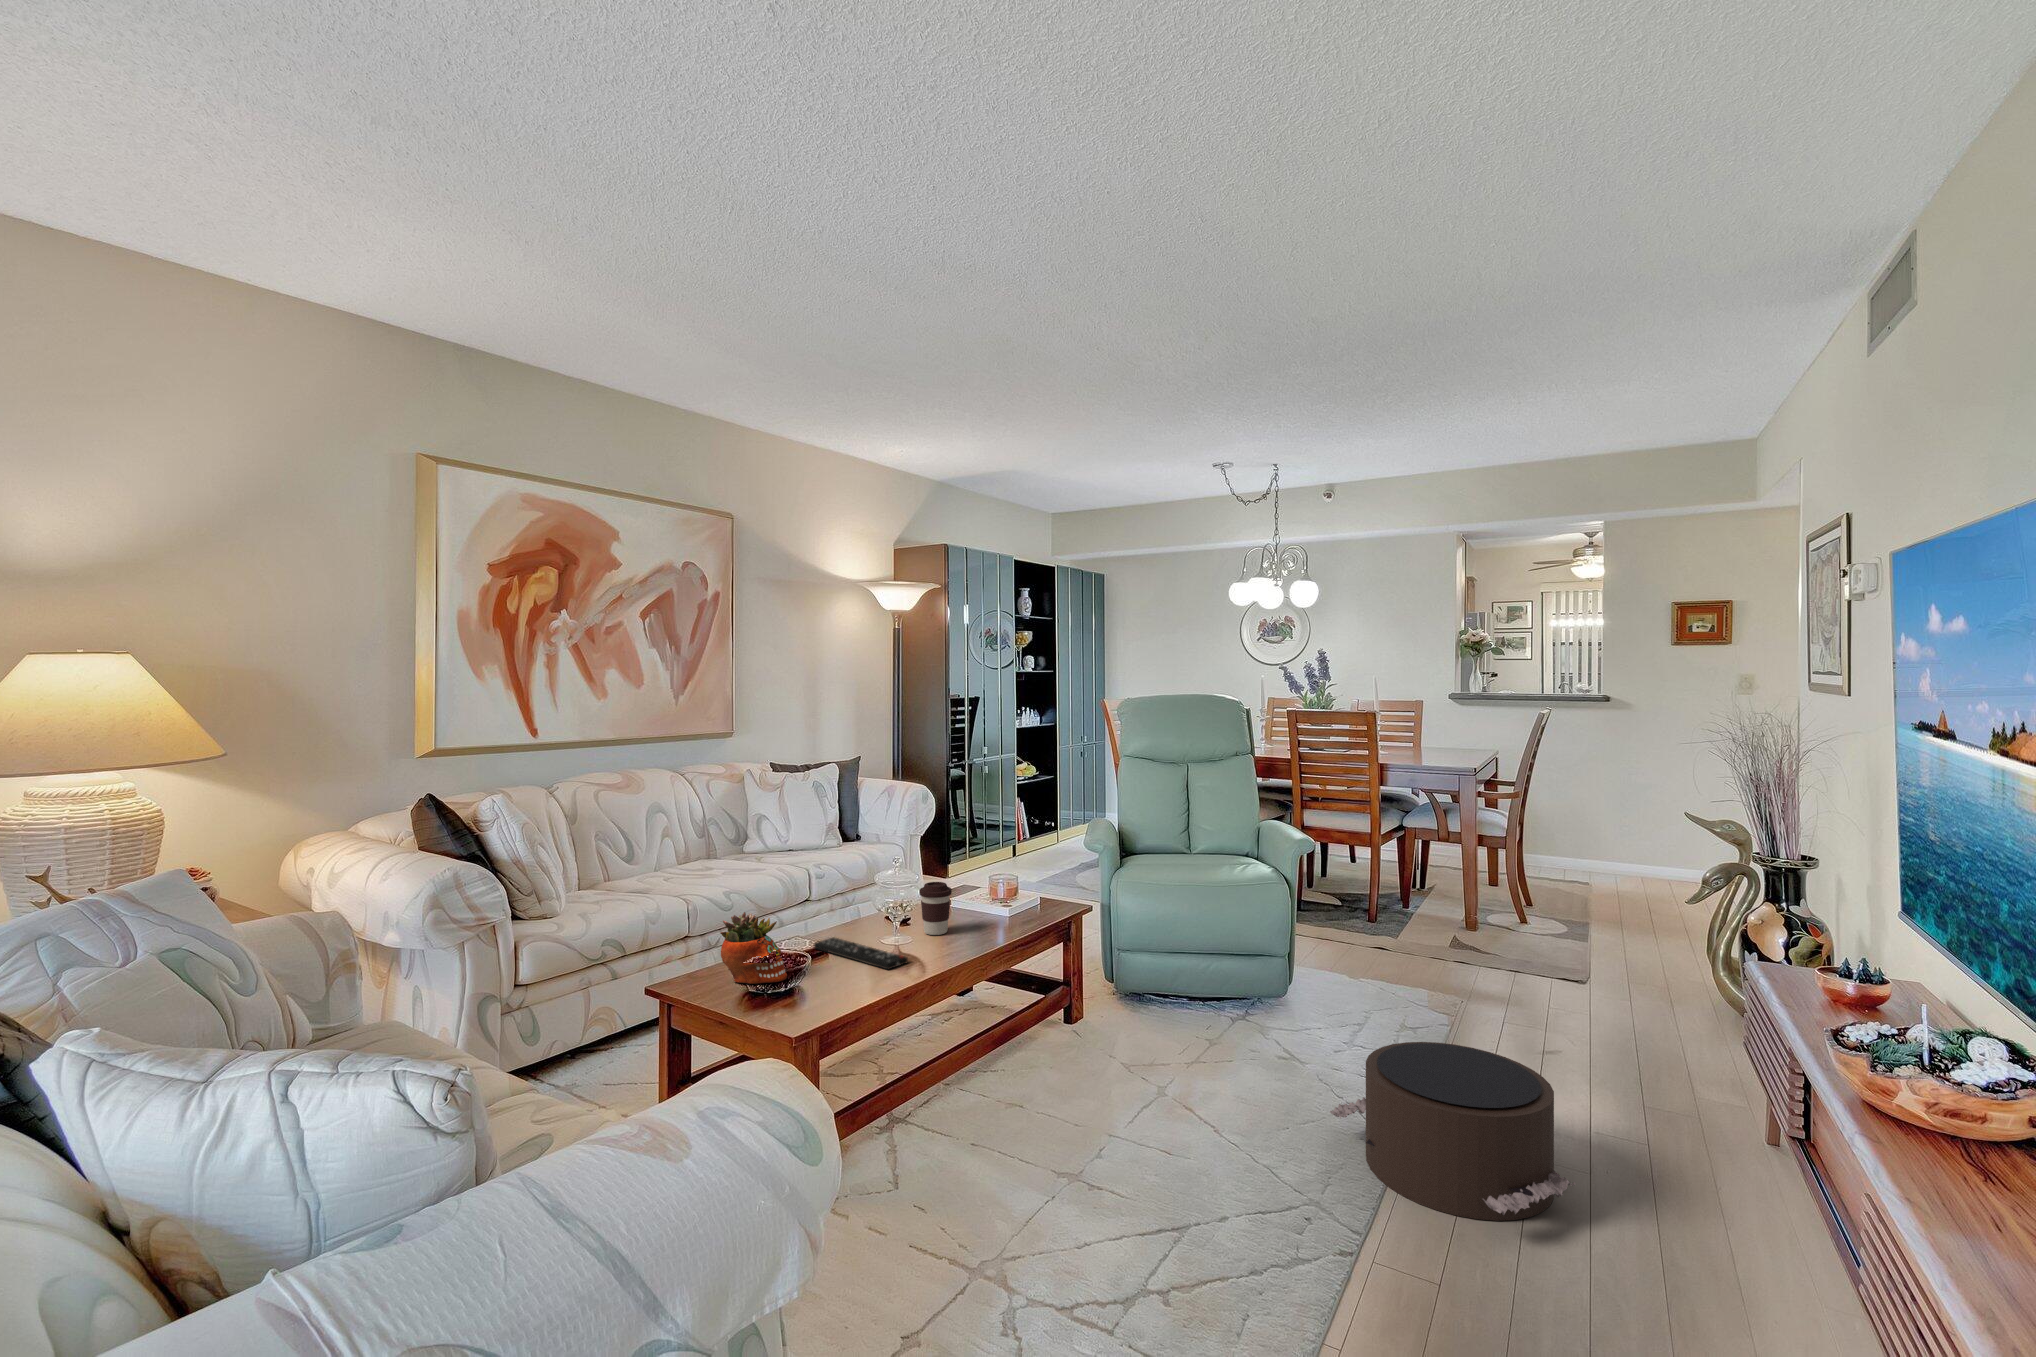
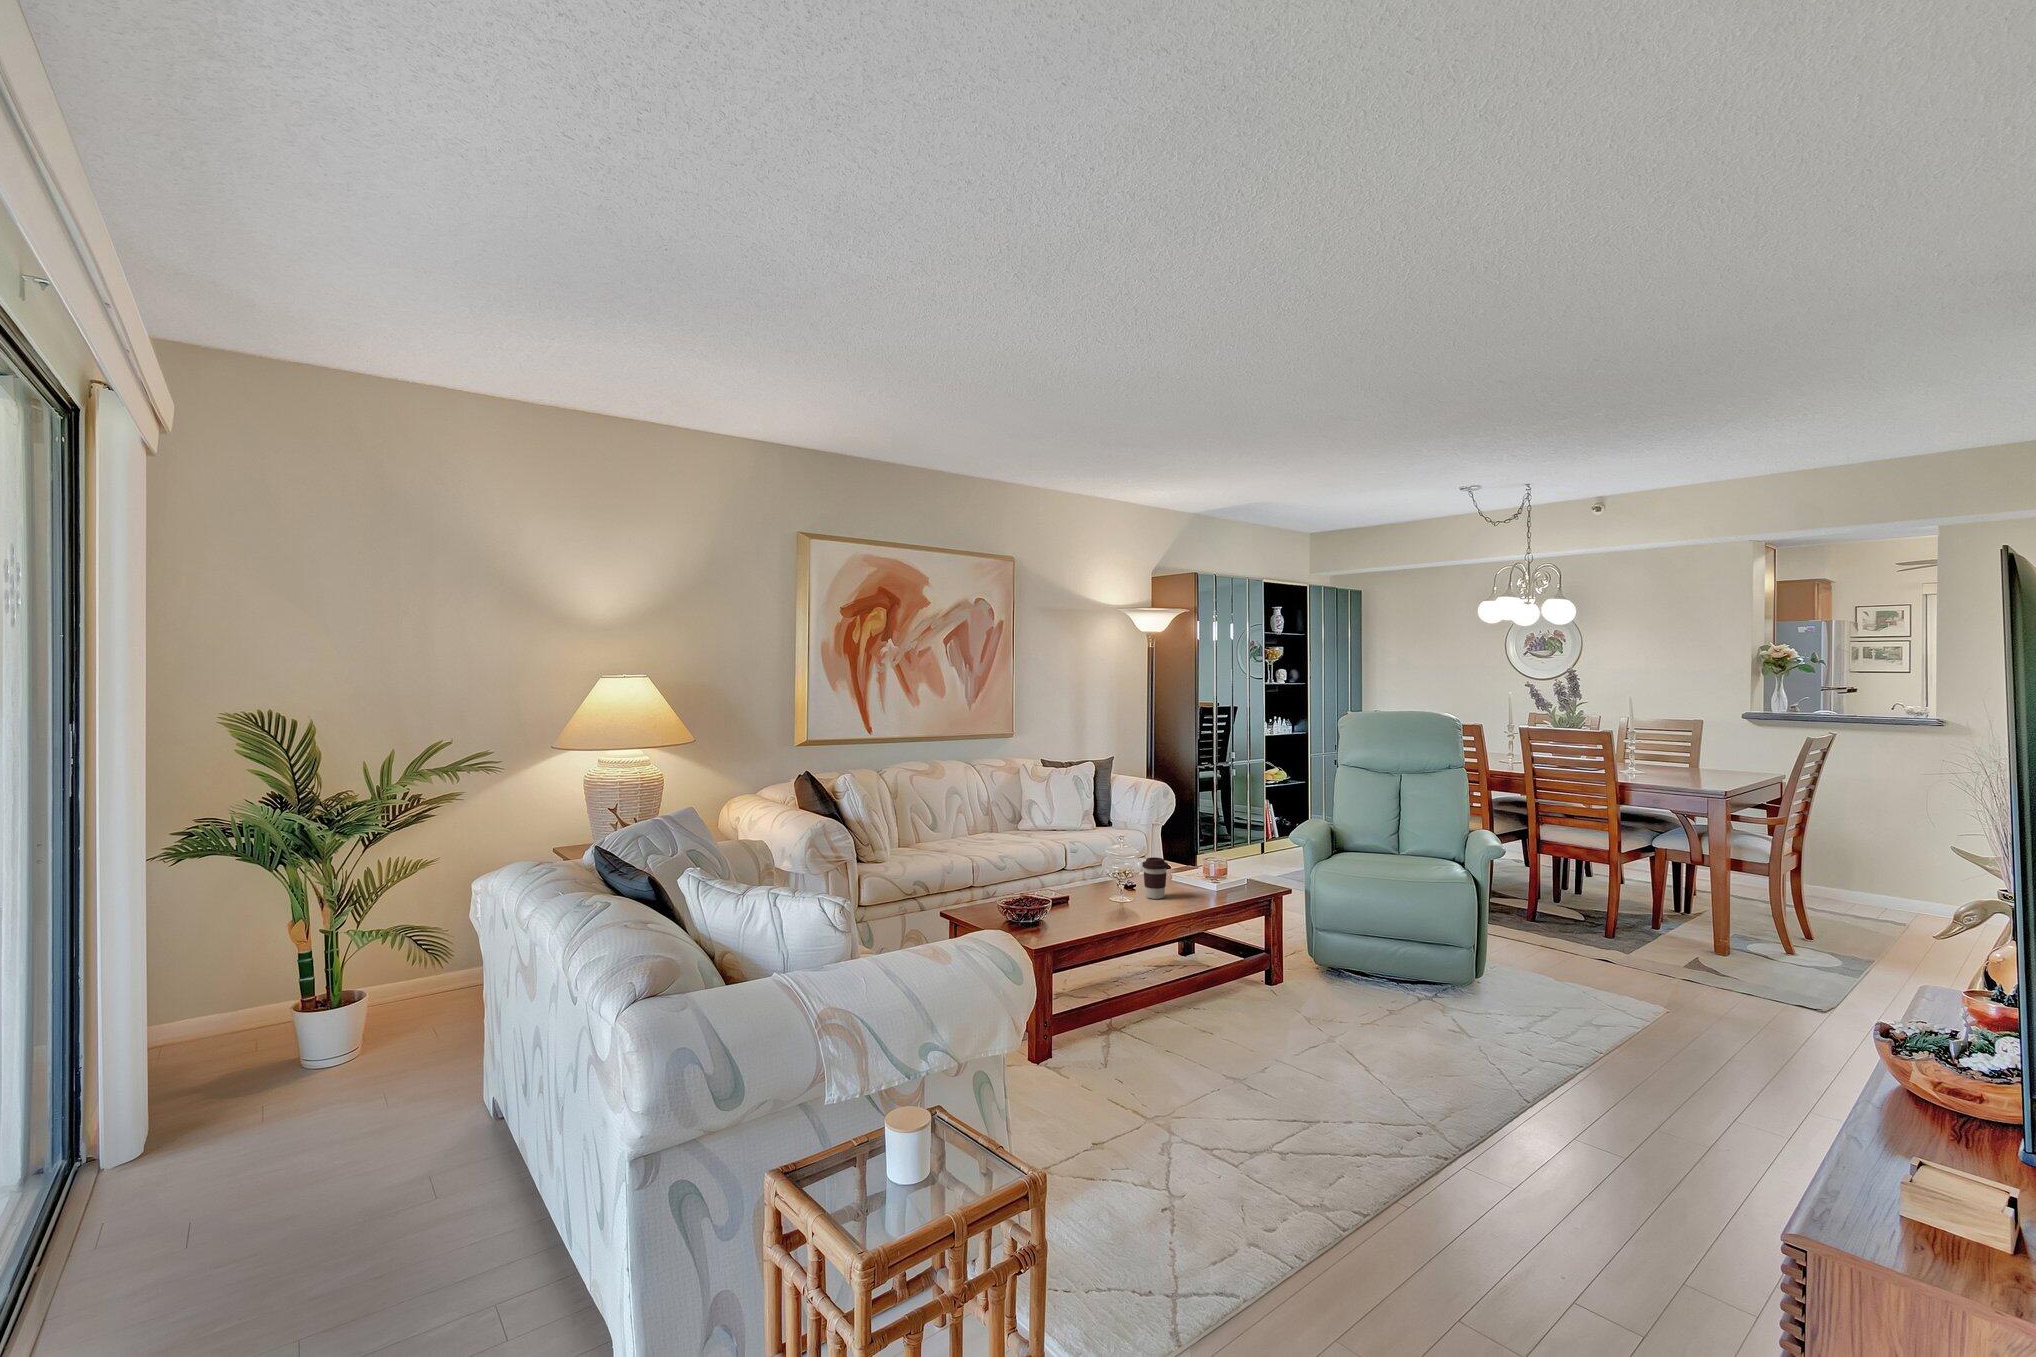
succulent planter: present [720,912,787,984] -> none [991,866,1038,918]
remote control: present [814,937,908,969] -> none [1060,893,1127,918]
pouf: present [1330,1042,1575,1221] -> none [1468,1017,1671,1162]

